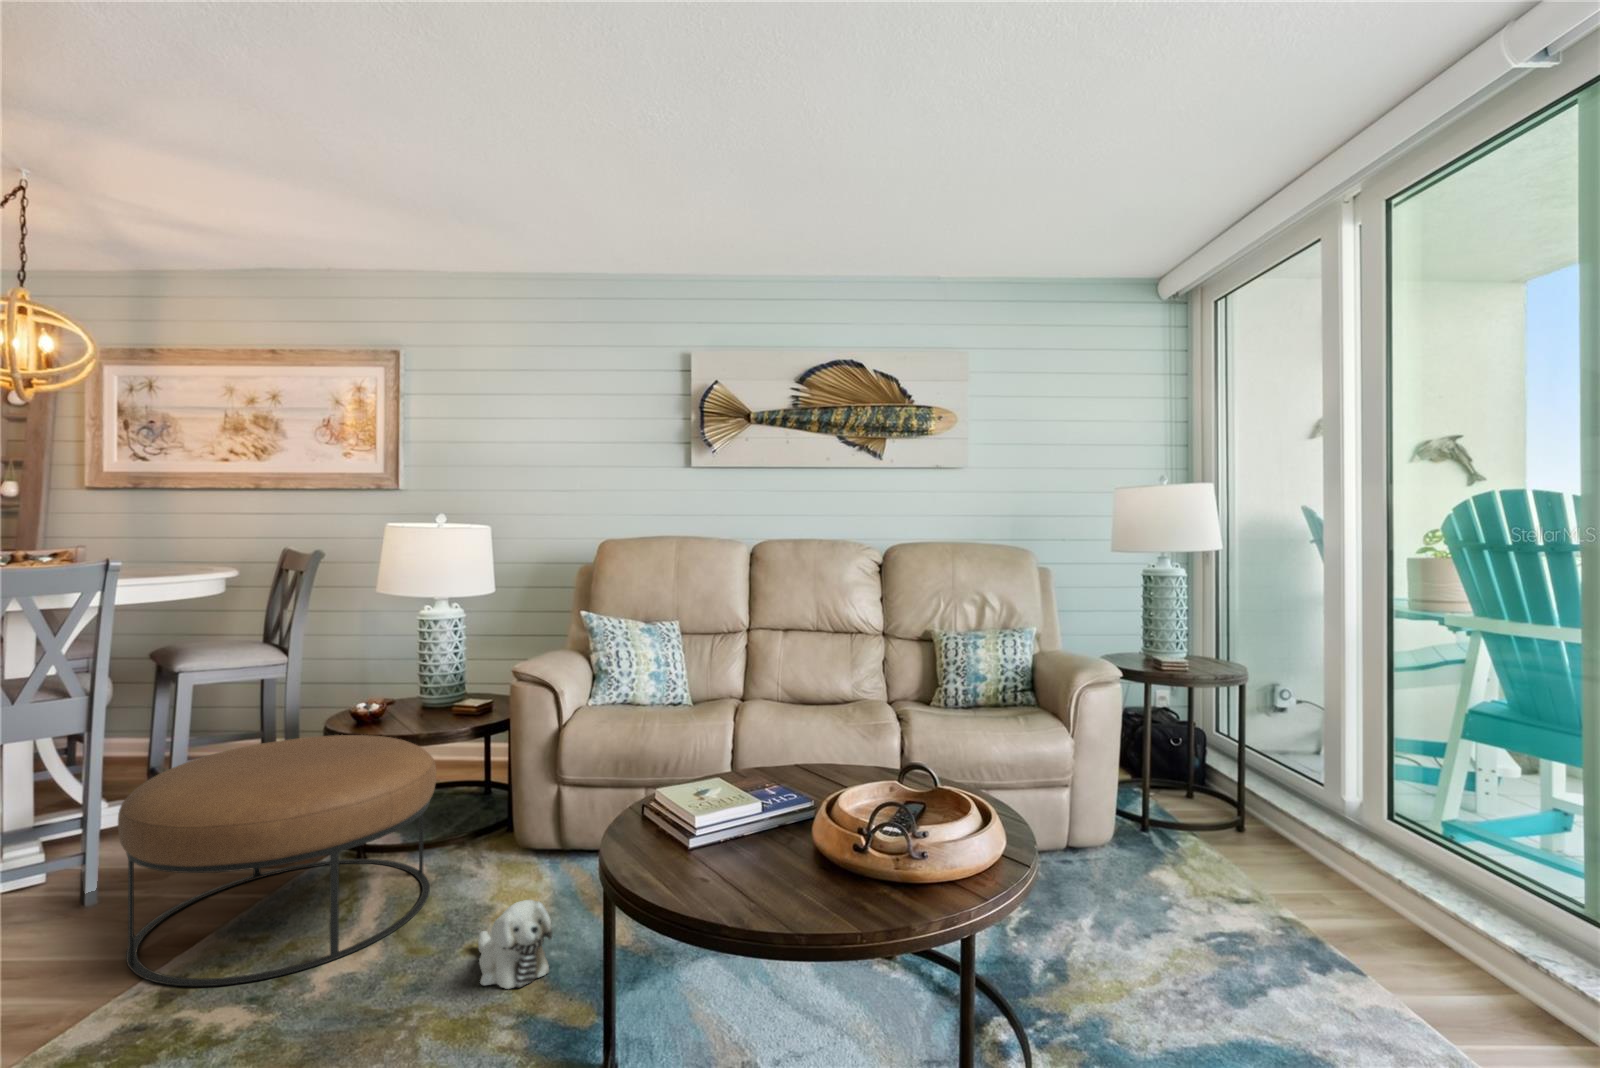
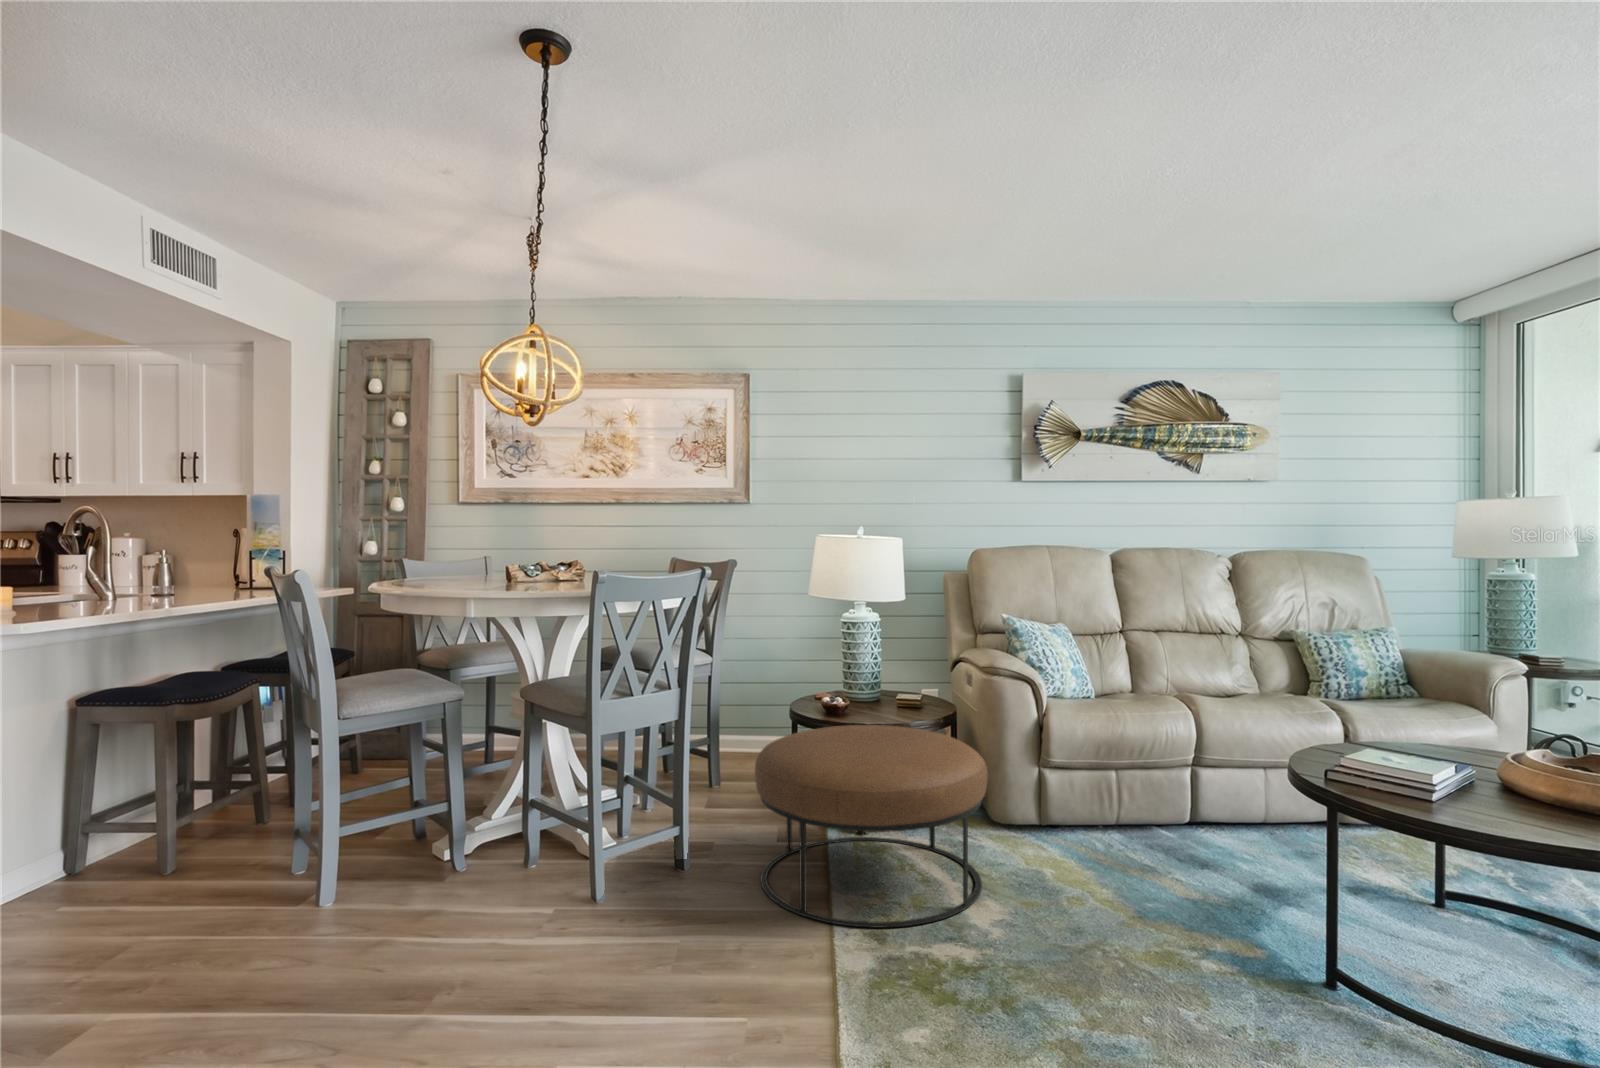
plush toy: present [478,900,552,989] -> none [1074,853,1166,925]

